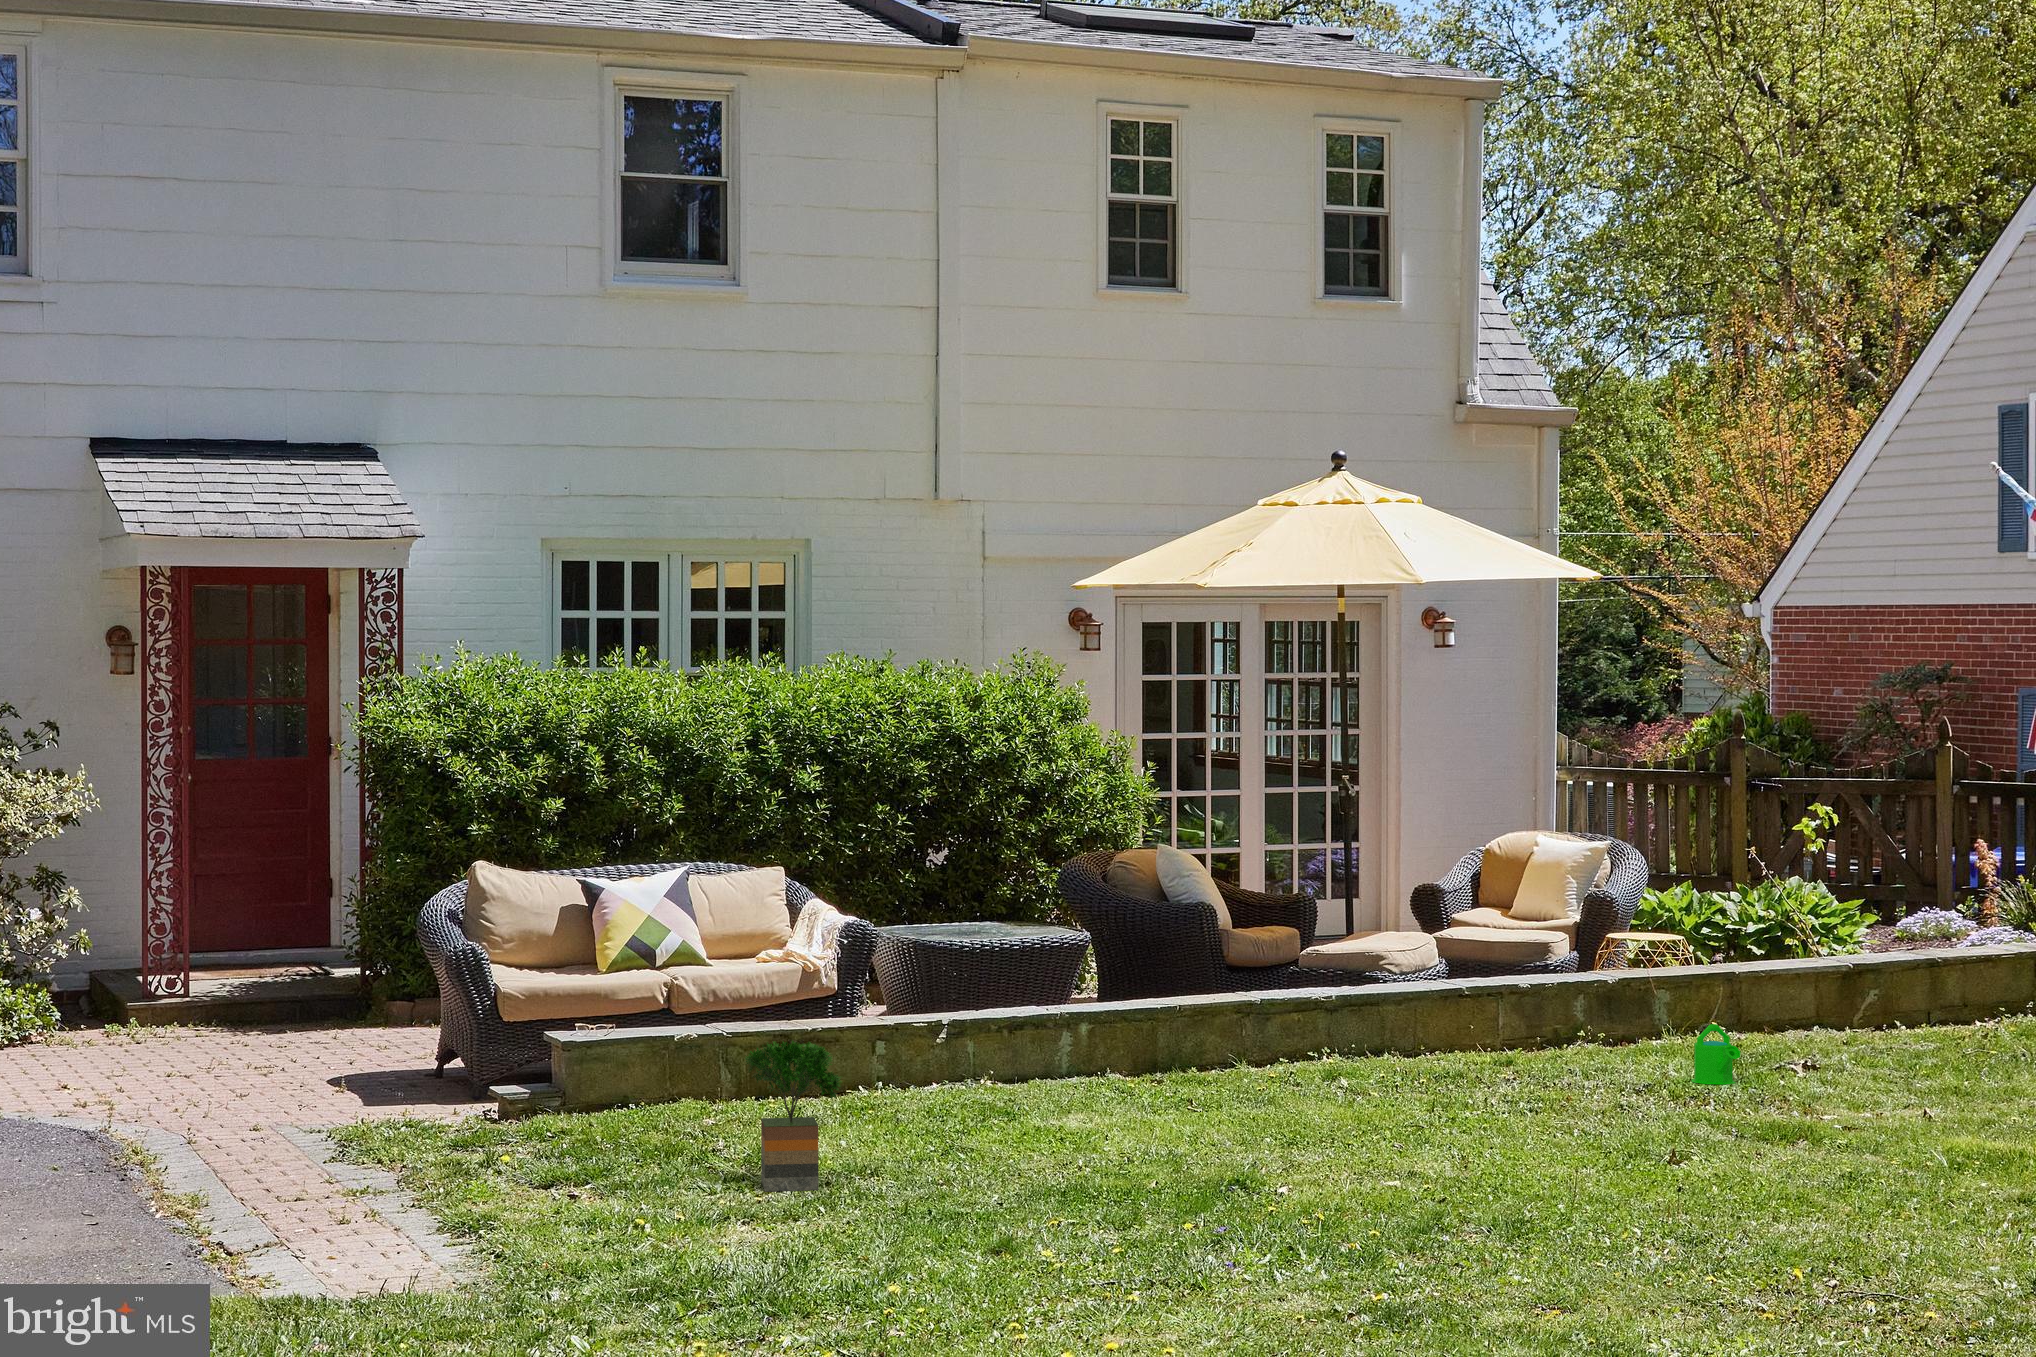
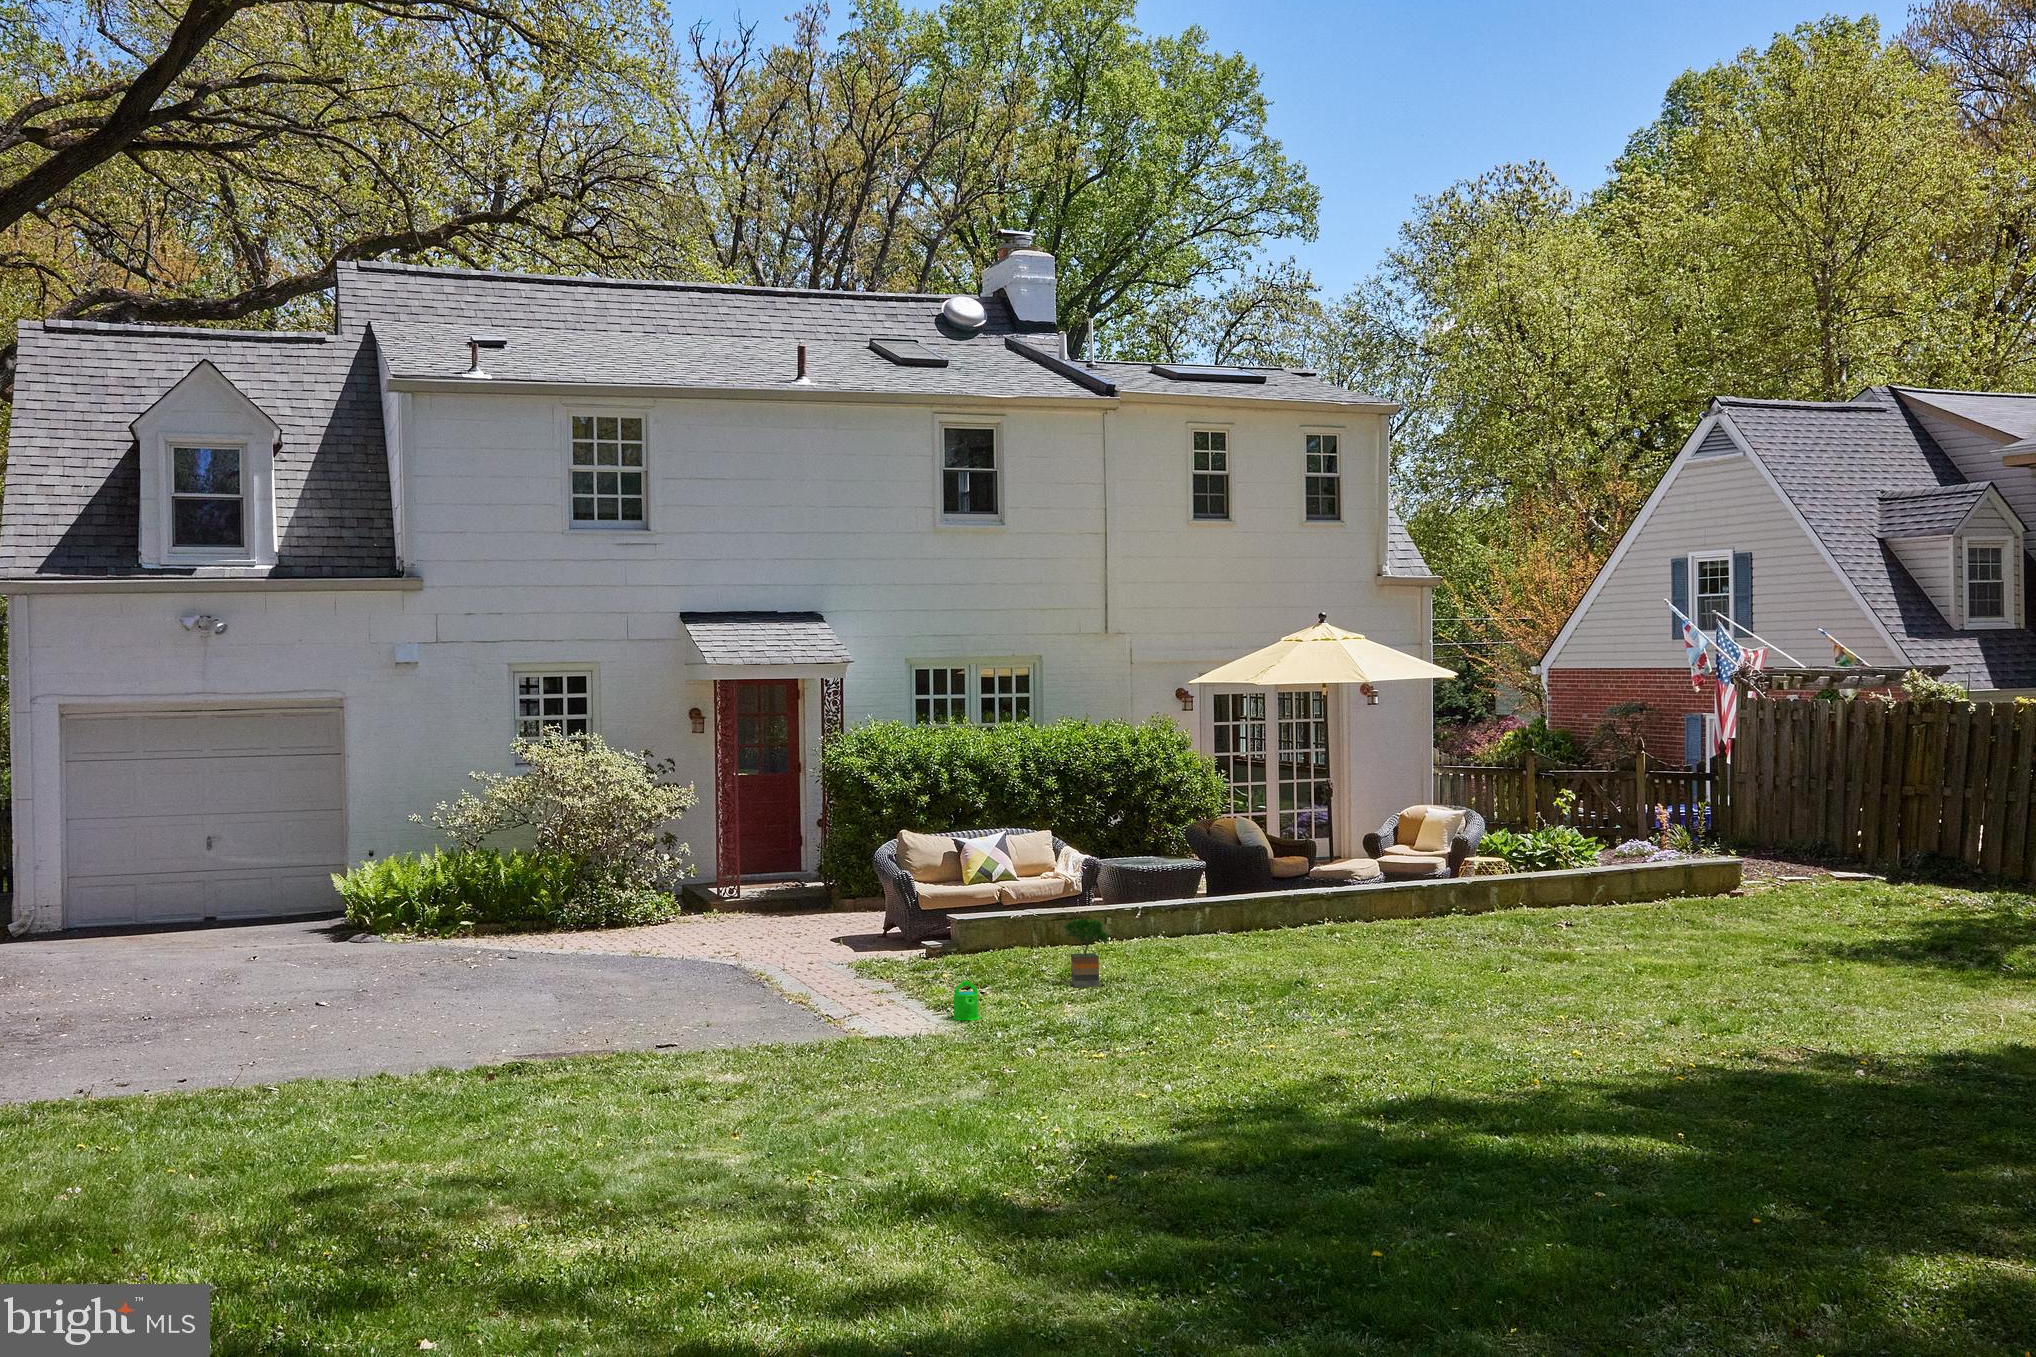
watering can: present [1691,1024,1741,1085] -> present [952,981,980,1020]

